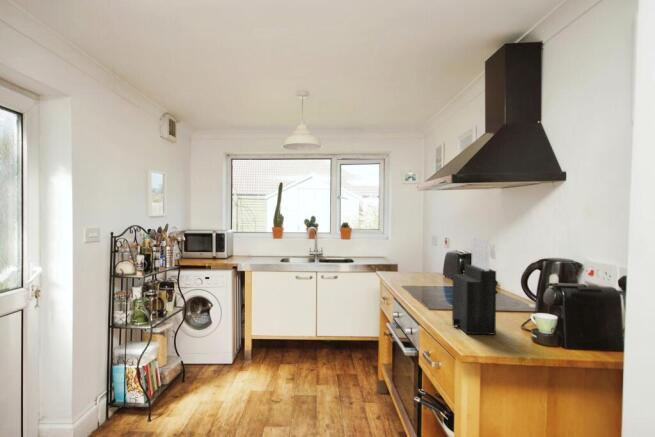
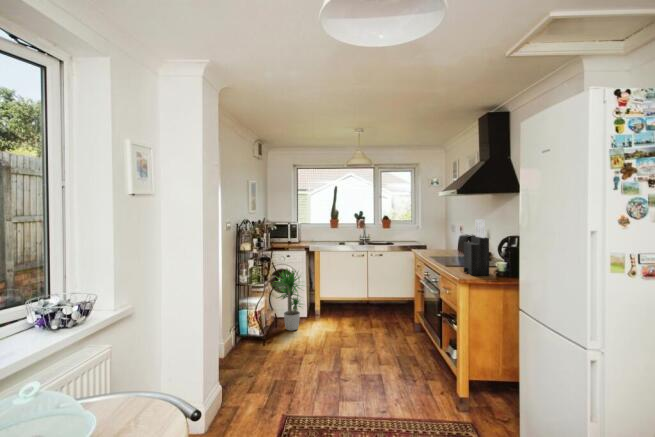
potted plant: none [167,295,228,390] -> present [275,269,303,330]

